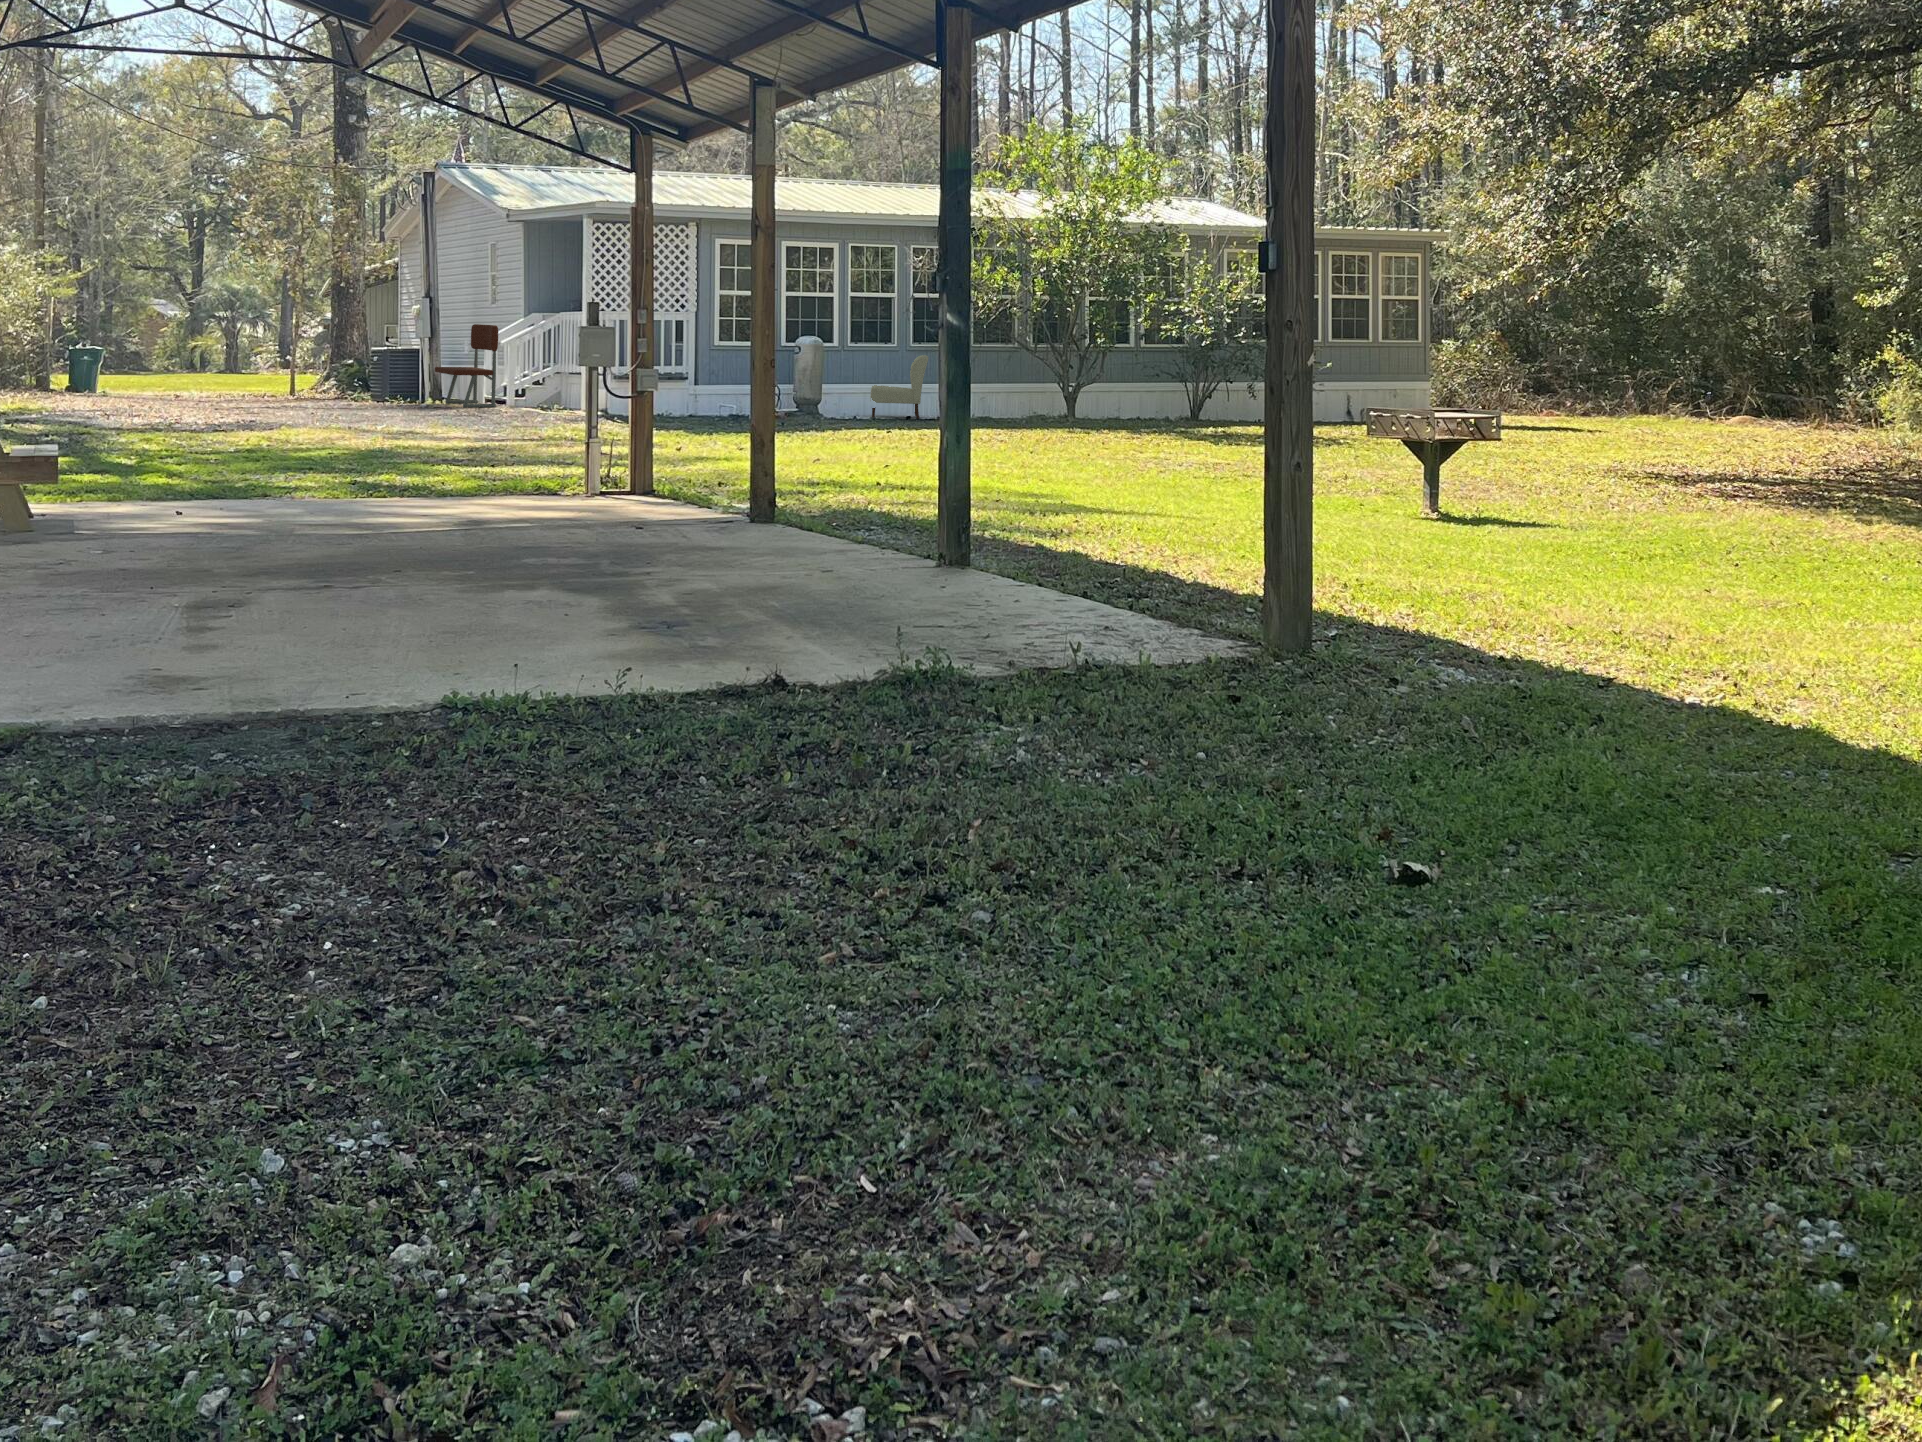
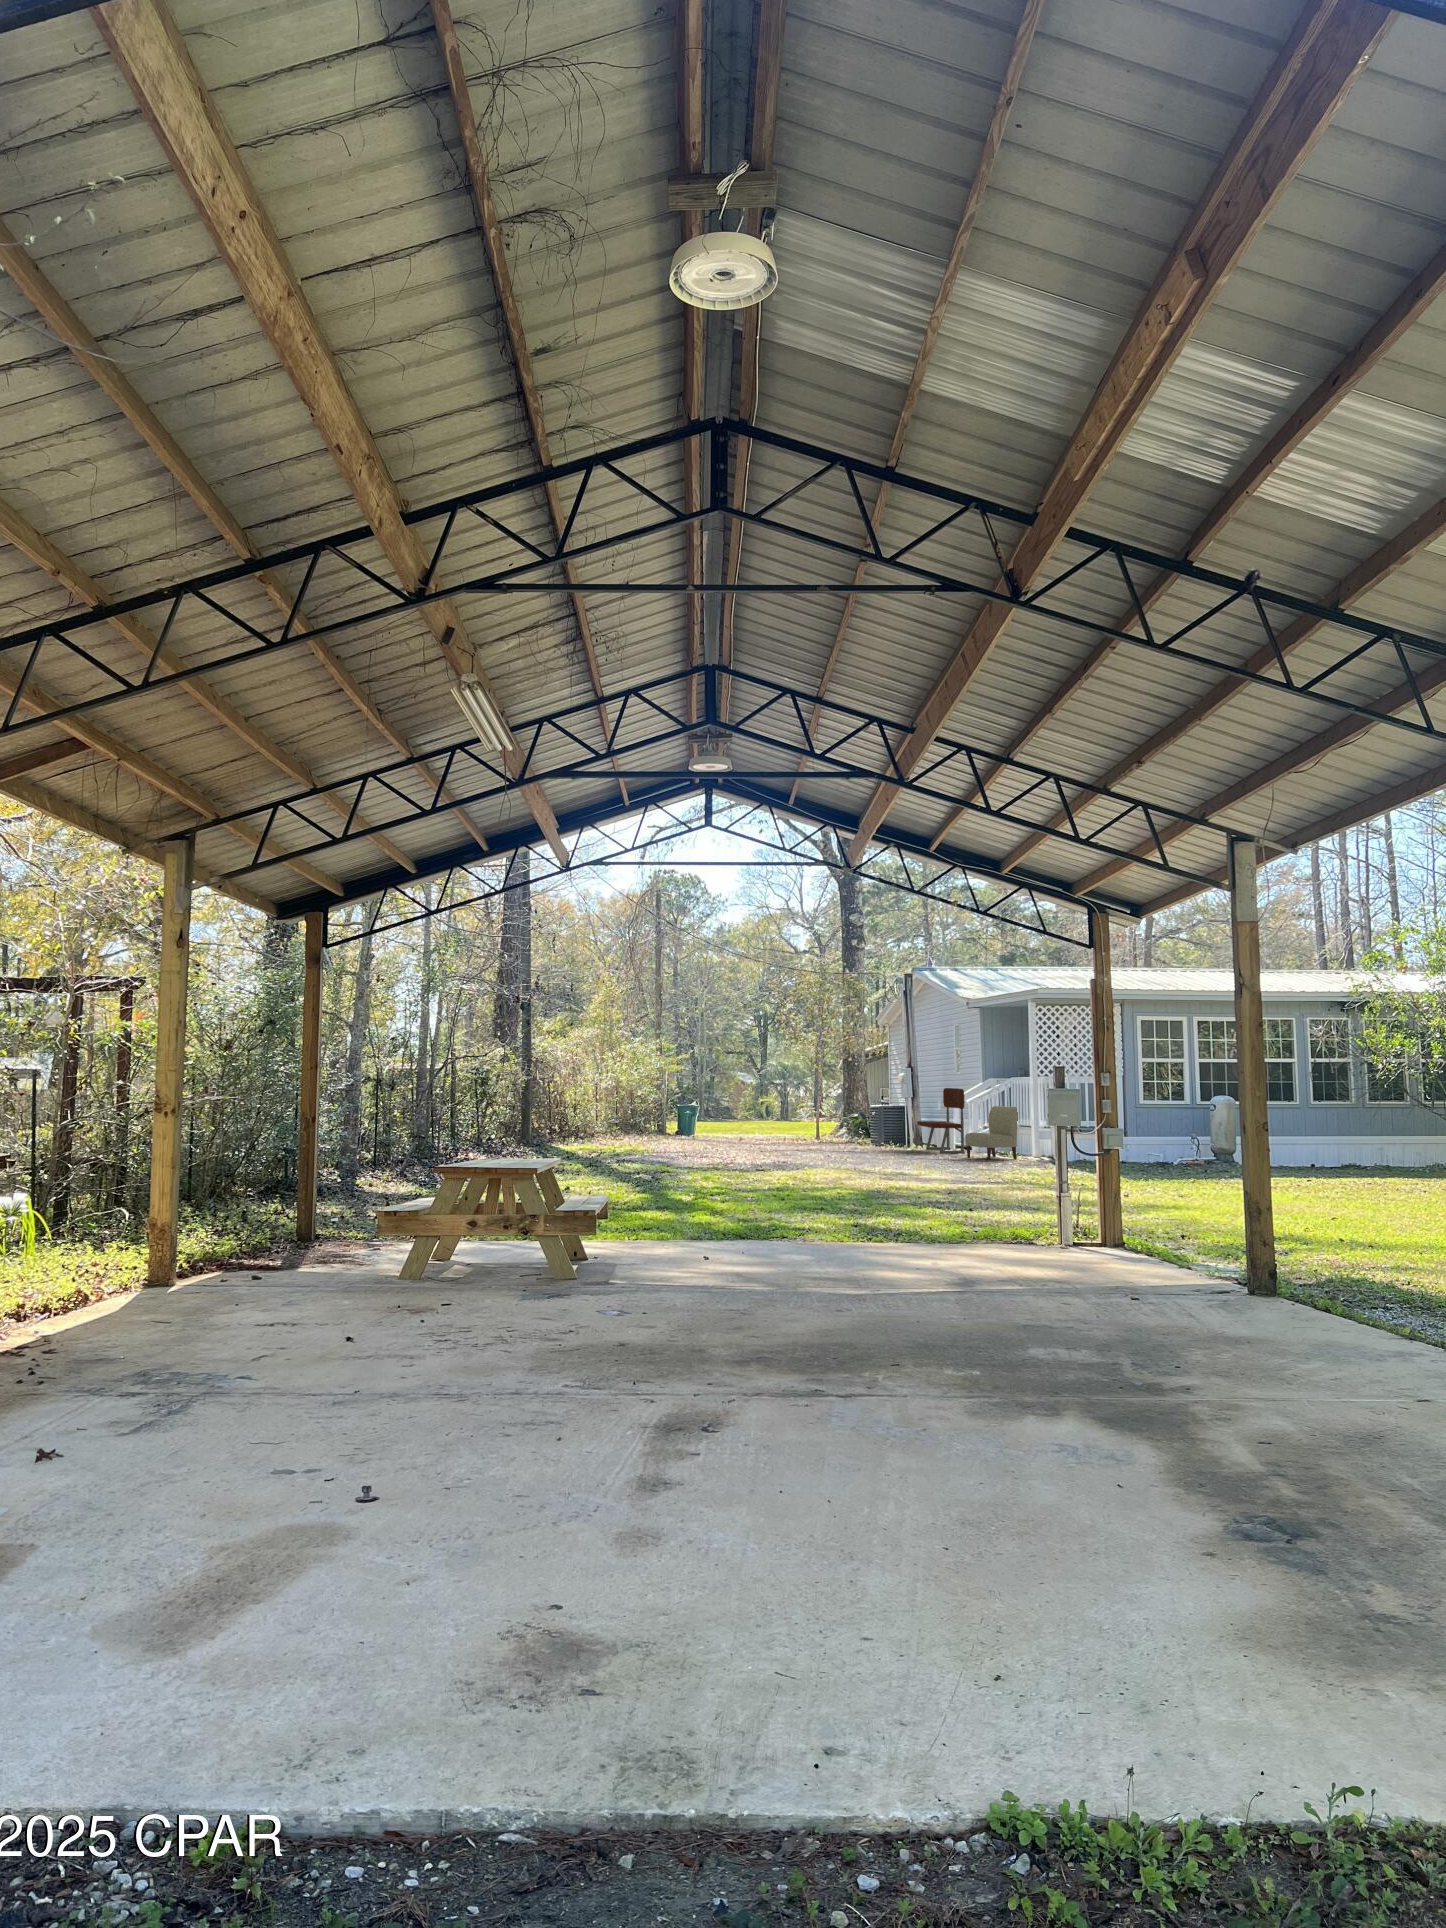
chair: present [870,355,928,419] -> present [965,1106,1018,1160]

